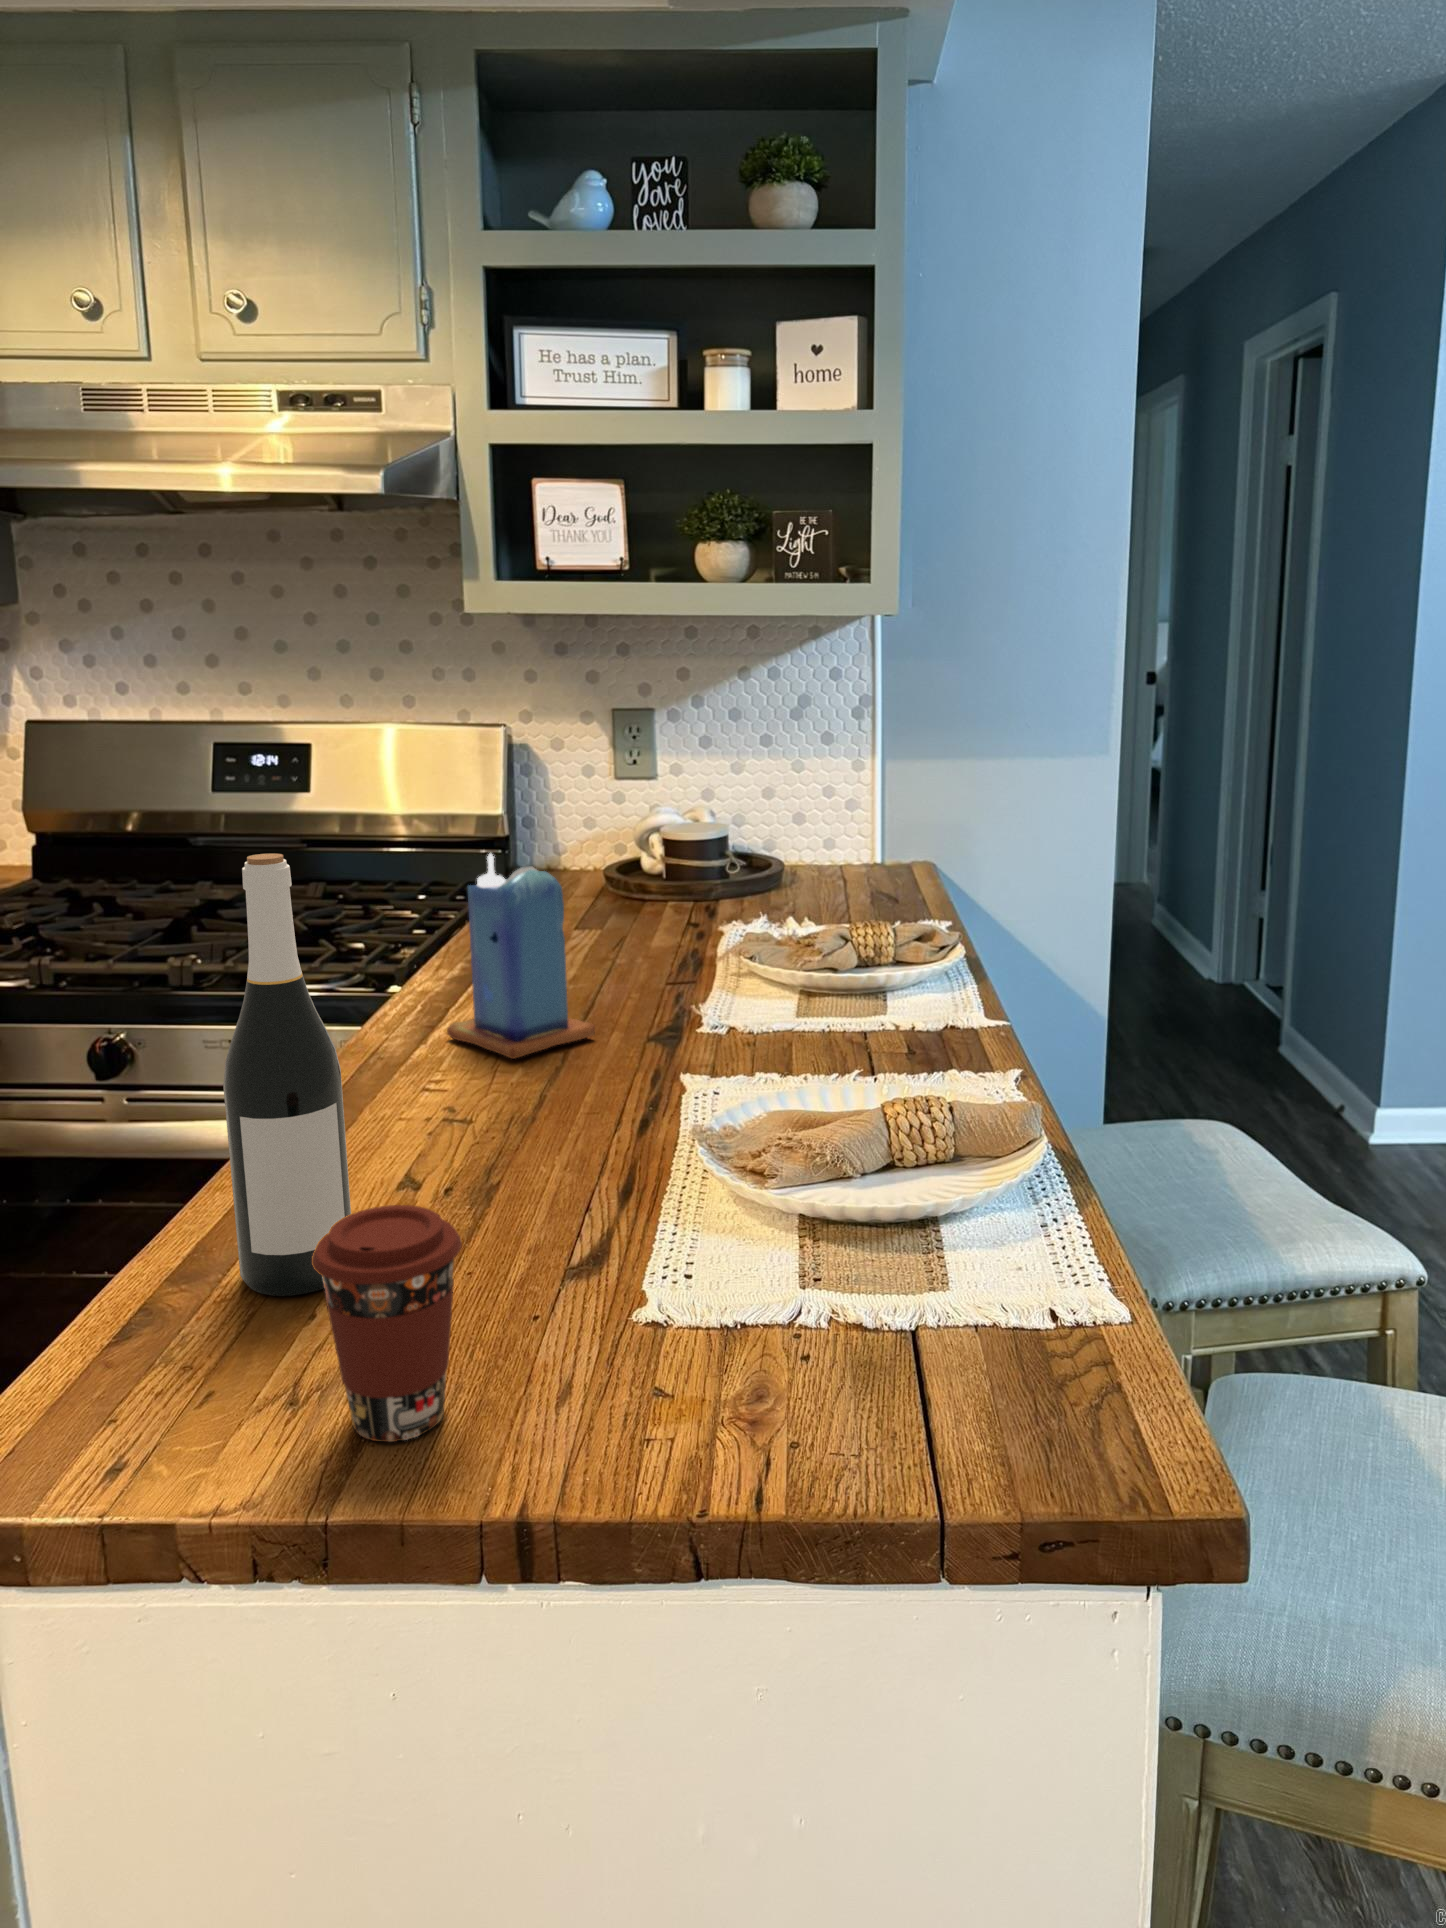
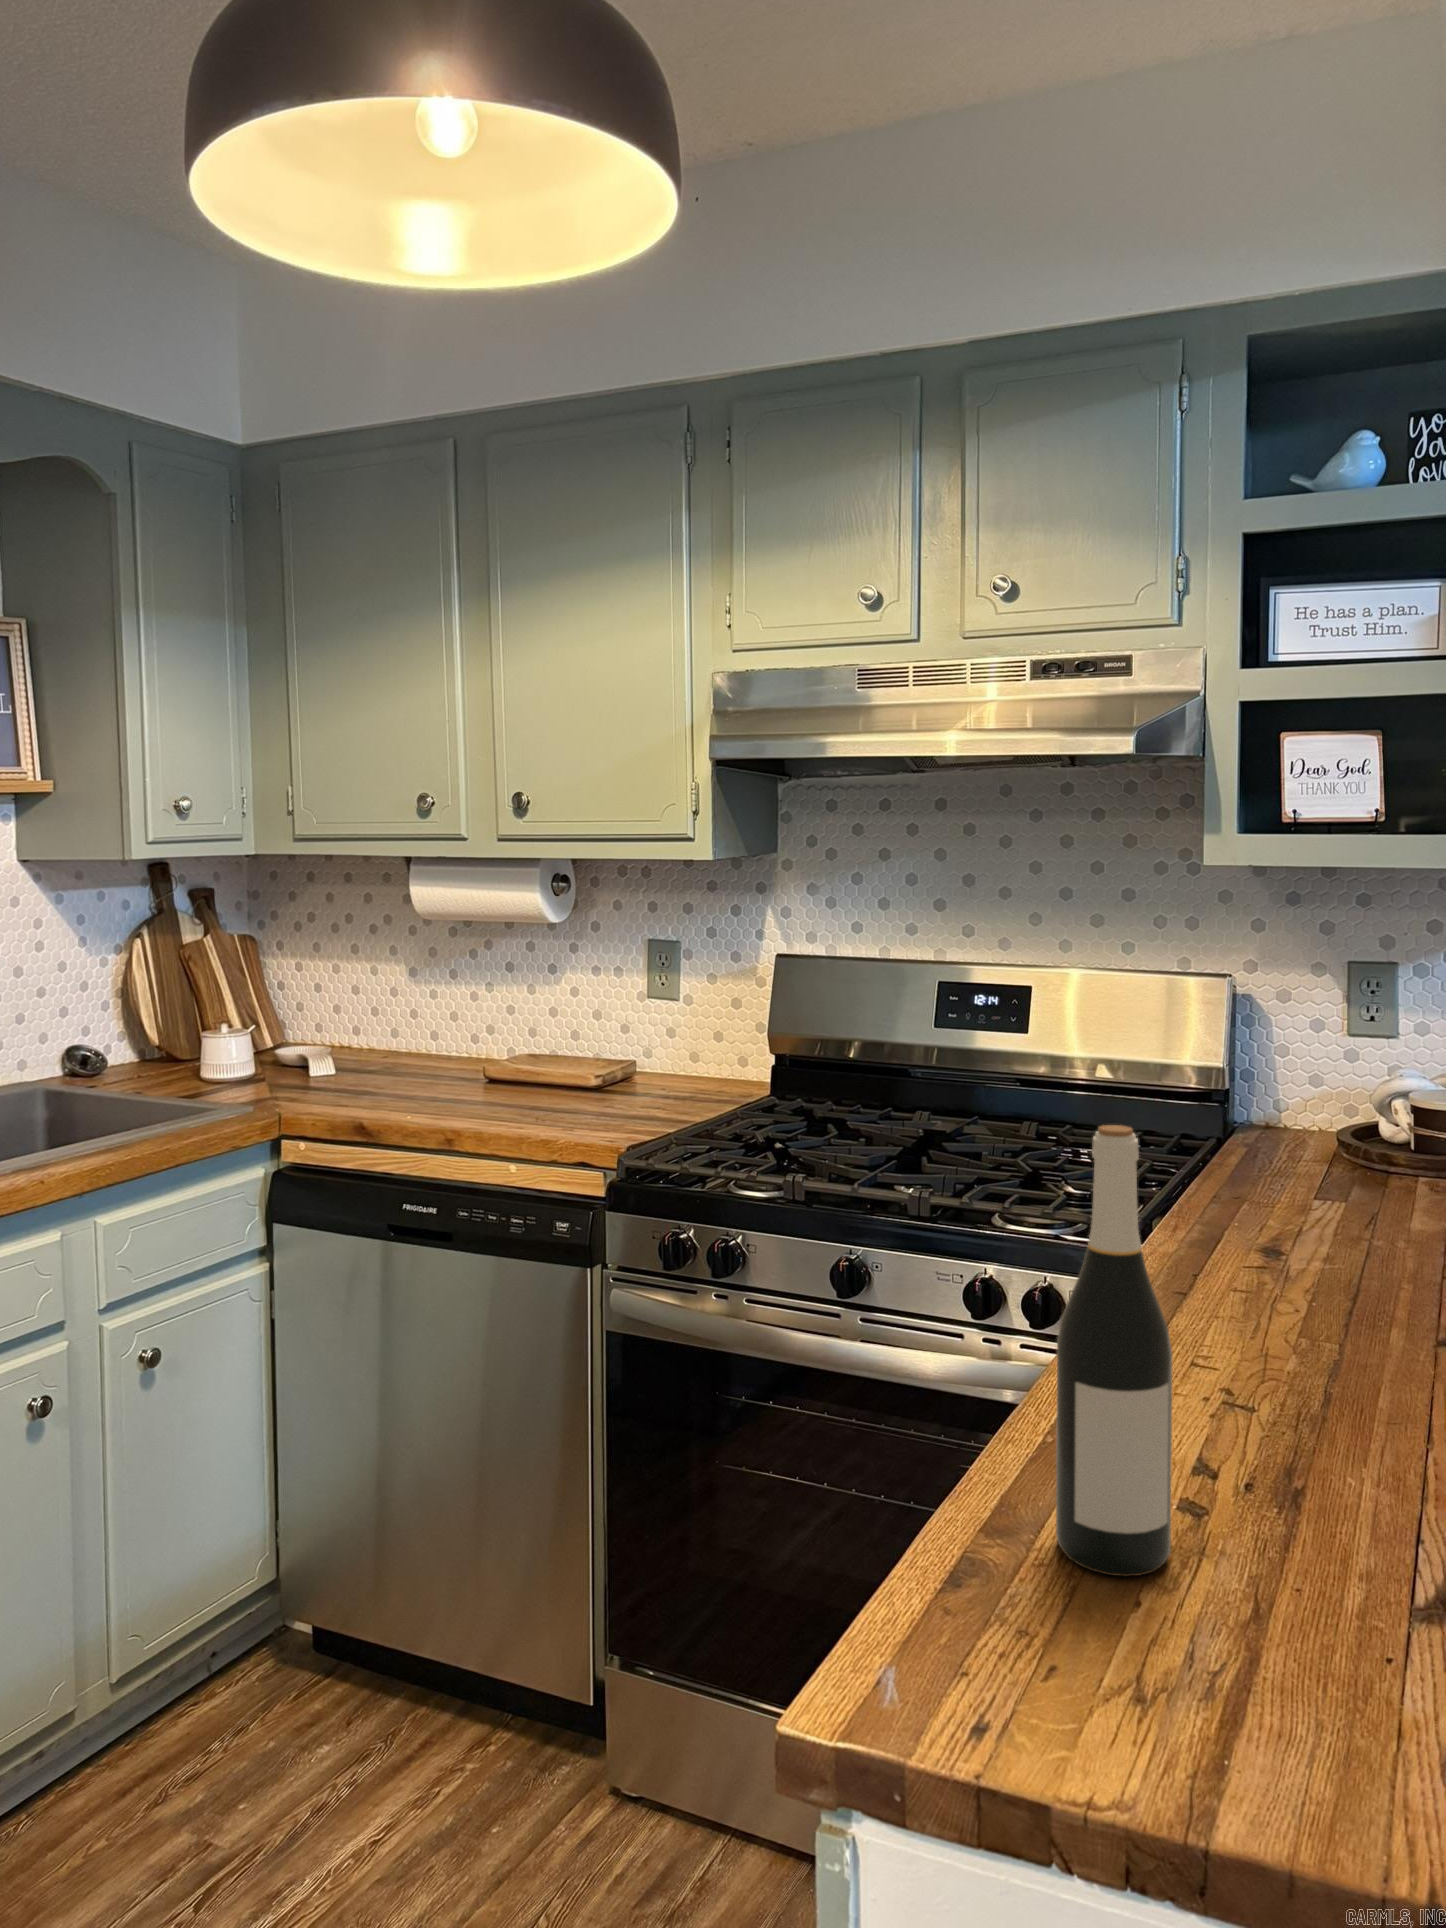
candle: present [447,853,595,1059] -> none [1205,1122,1375,1346]
coffee cup: present [312,1205,462,1442] -> none [1185,1512,1347,1778]

